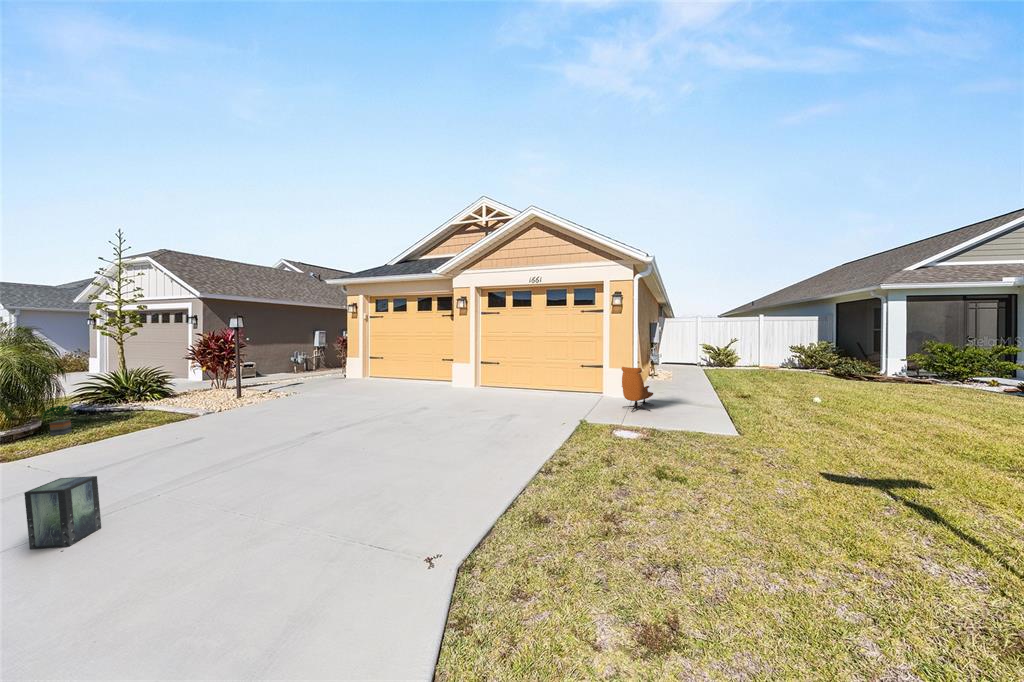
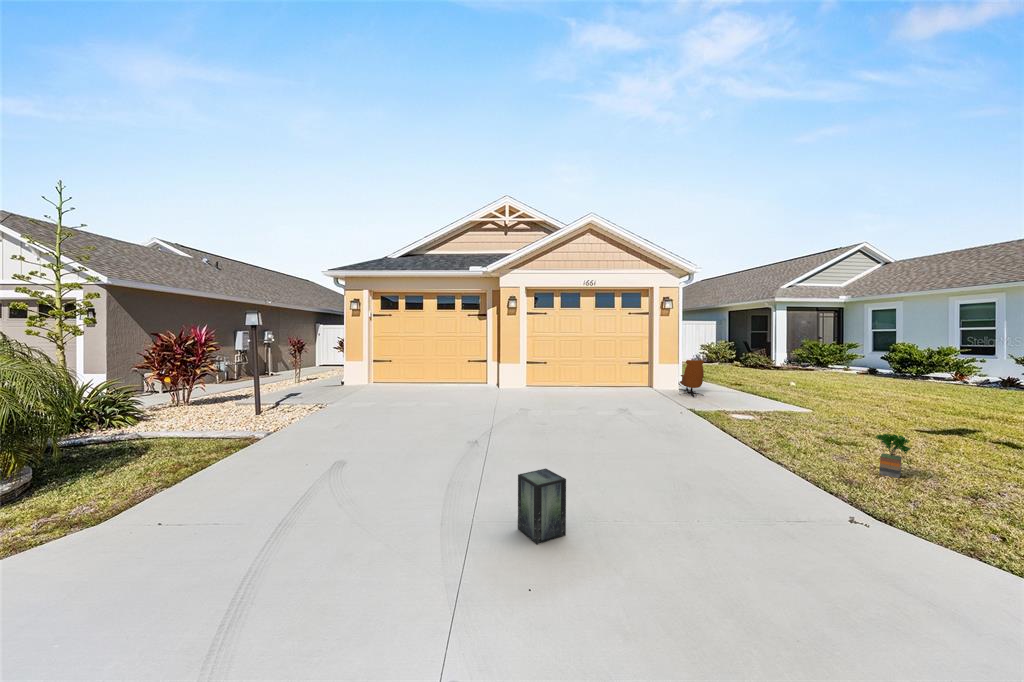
potted tree: present [42,405,74,435] -> present [876,434,911,478]

